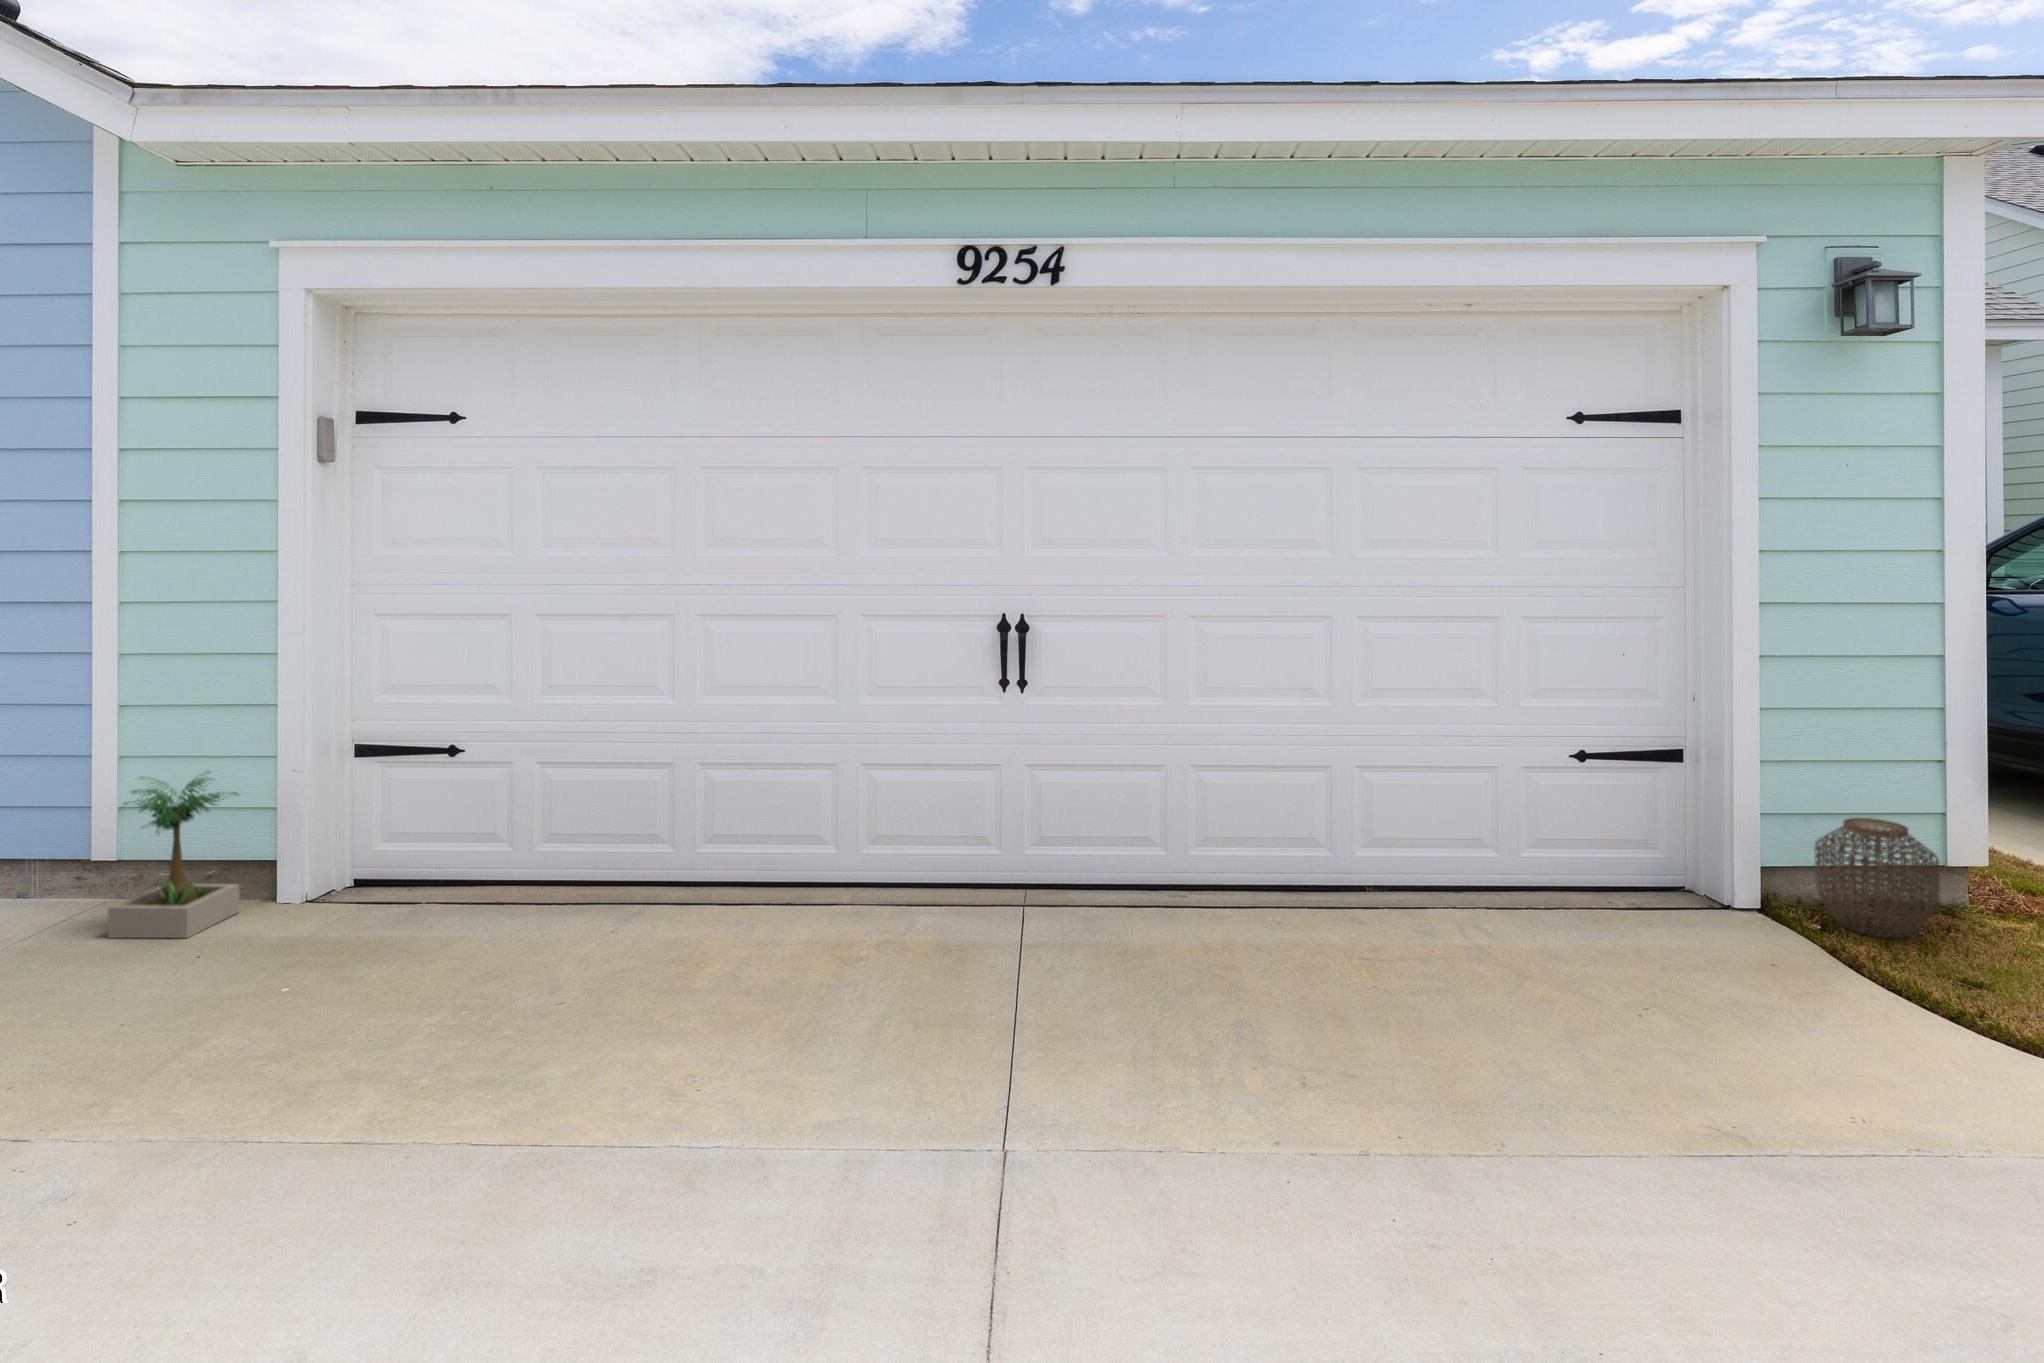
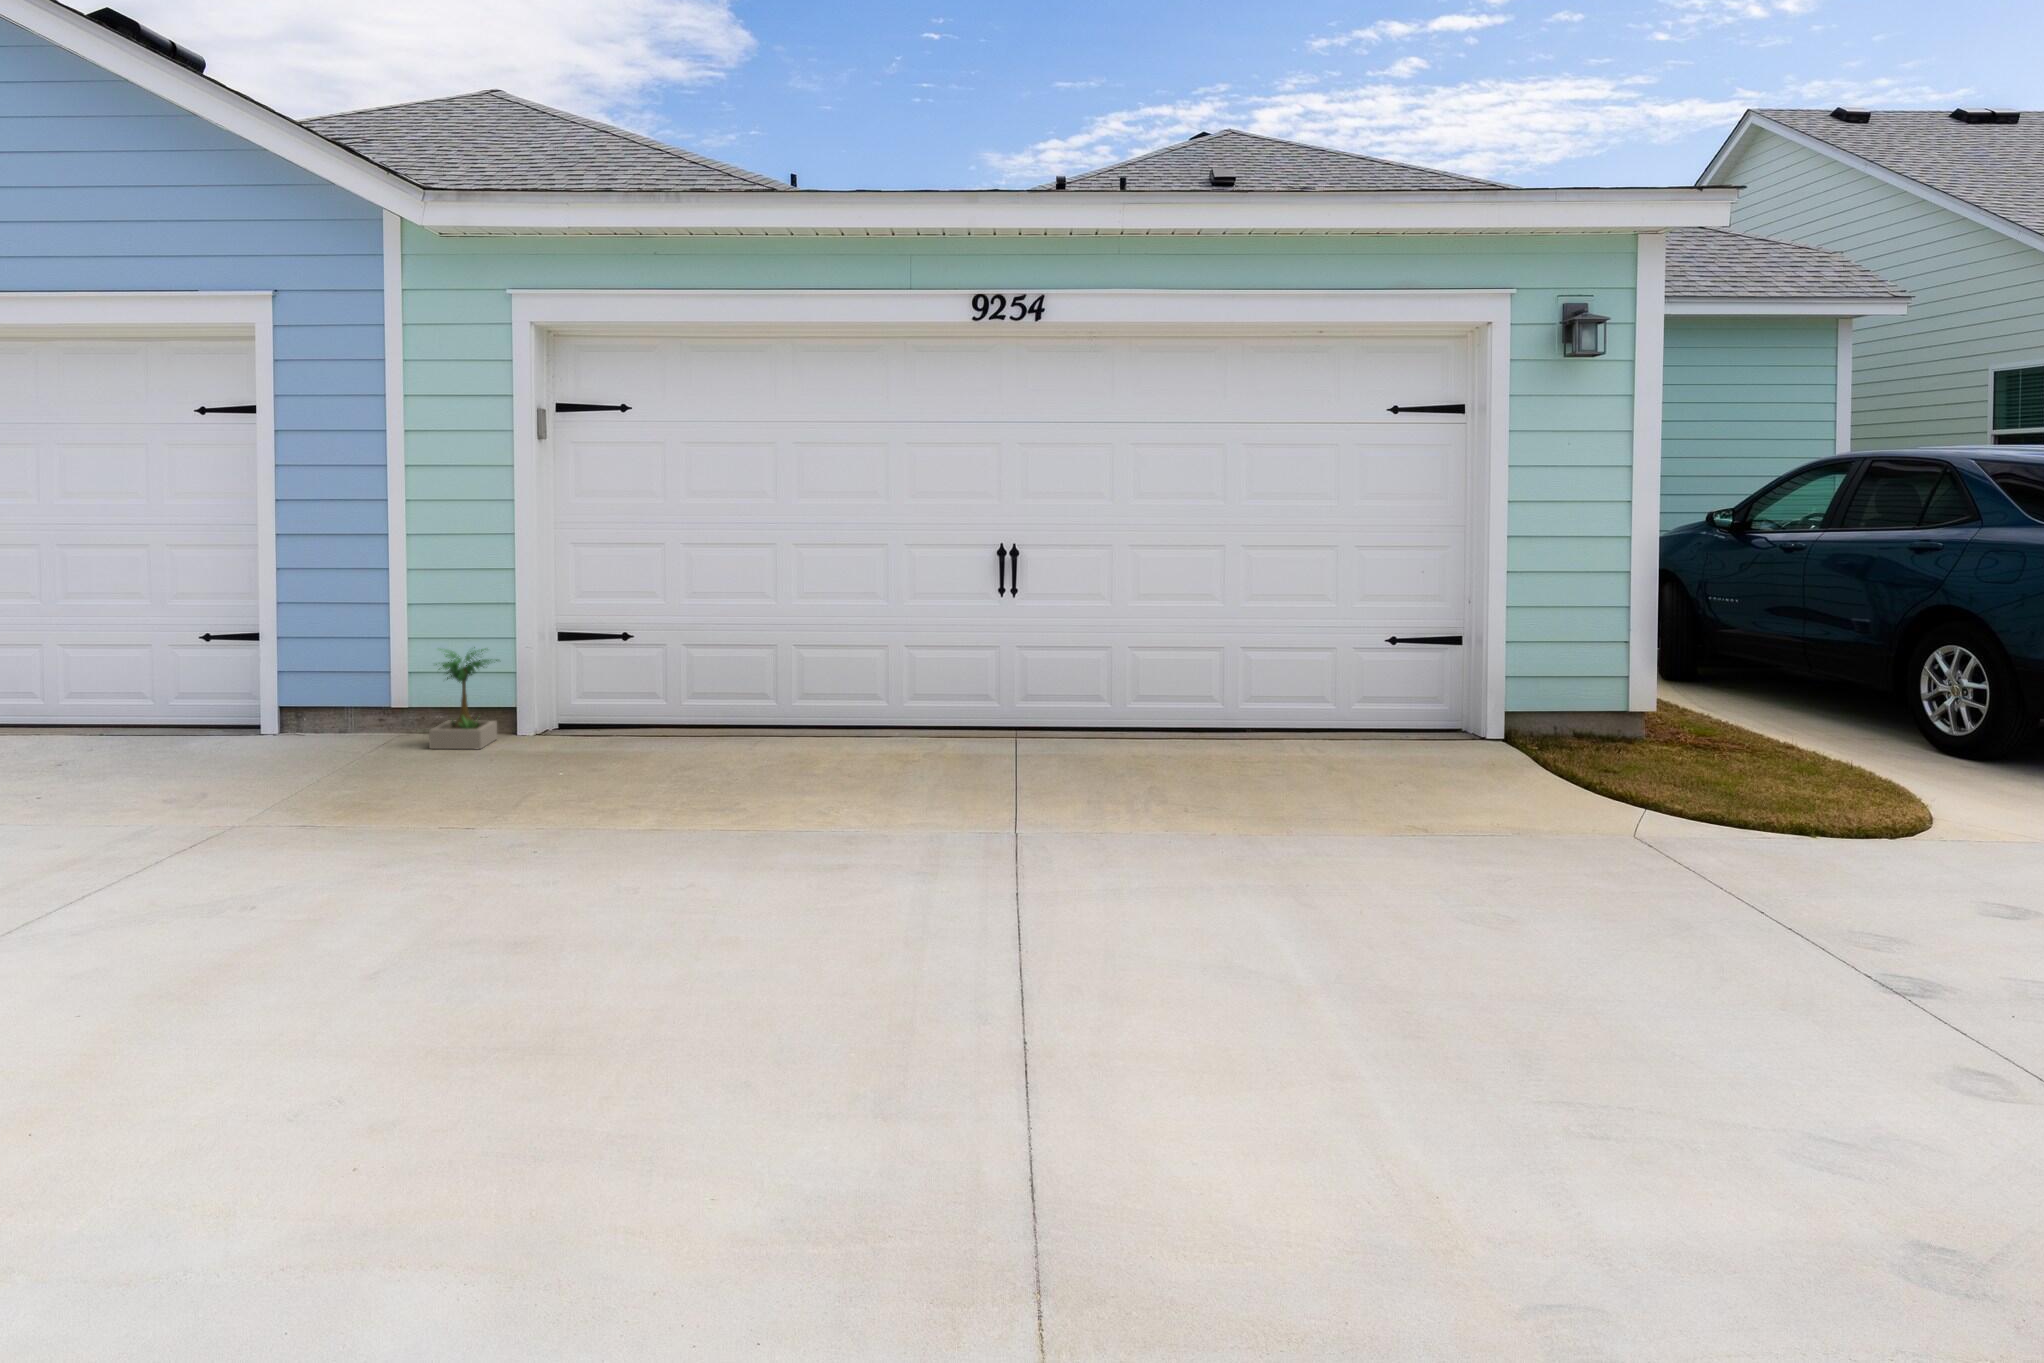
woven basket: present [1815,818,1940,938] -> none [1535,676,1606,750]

